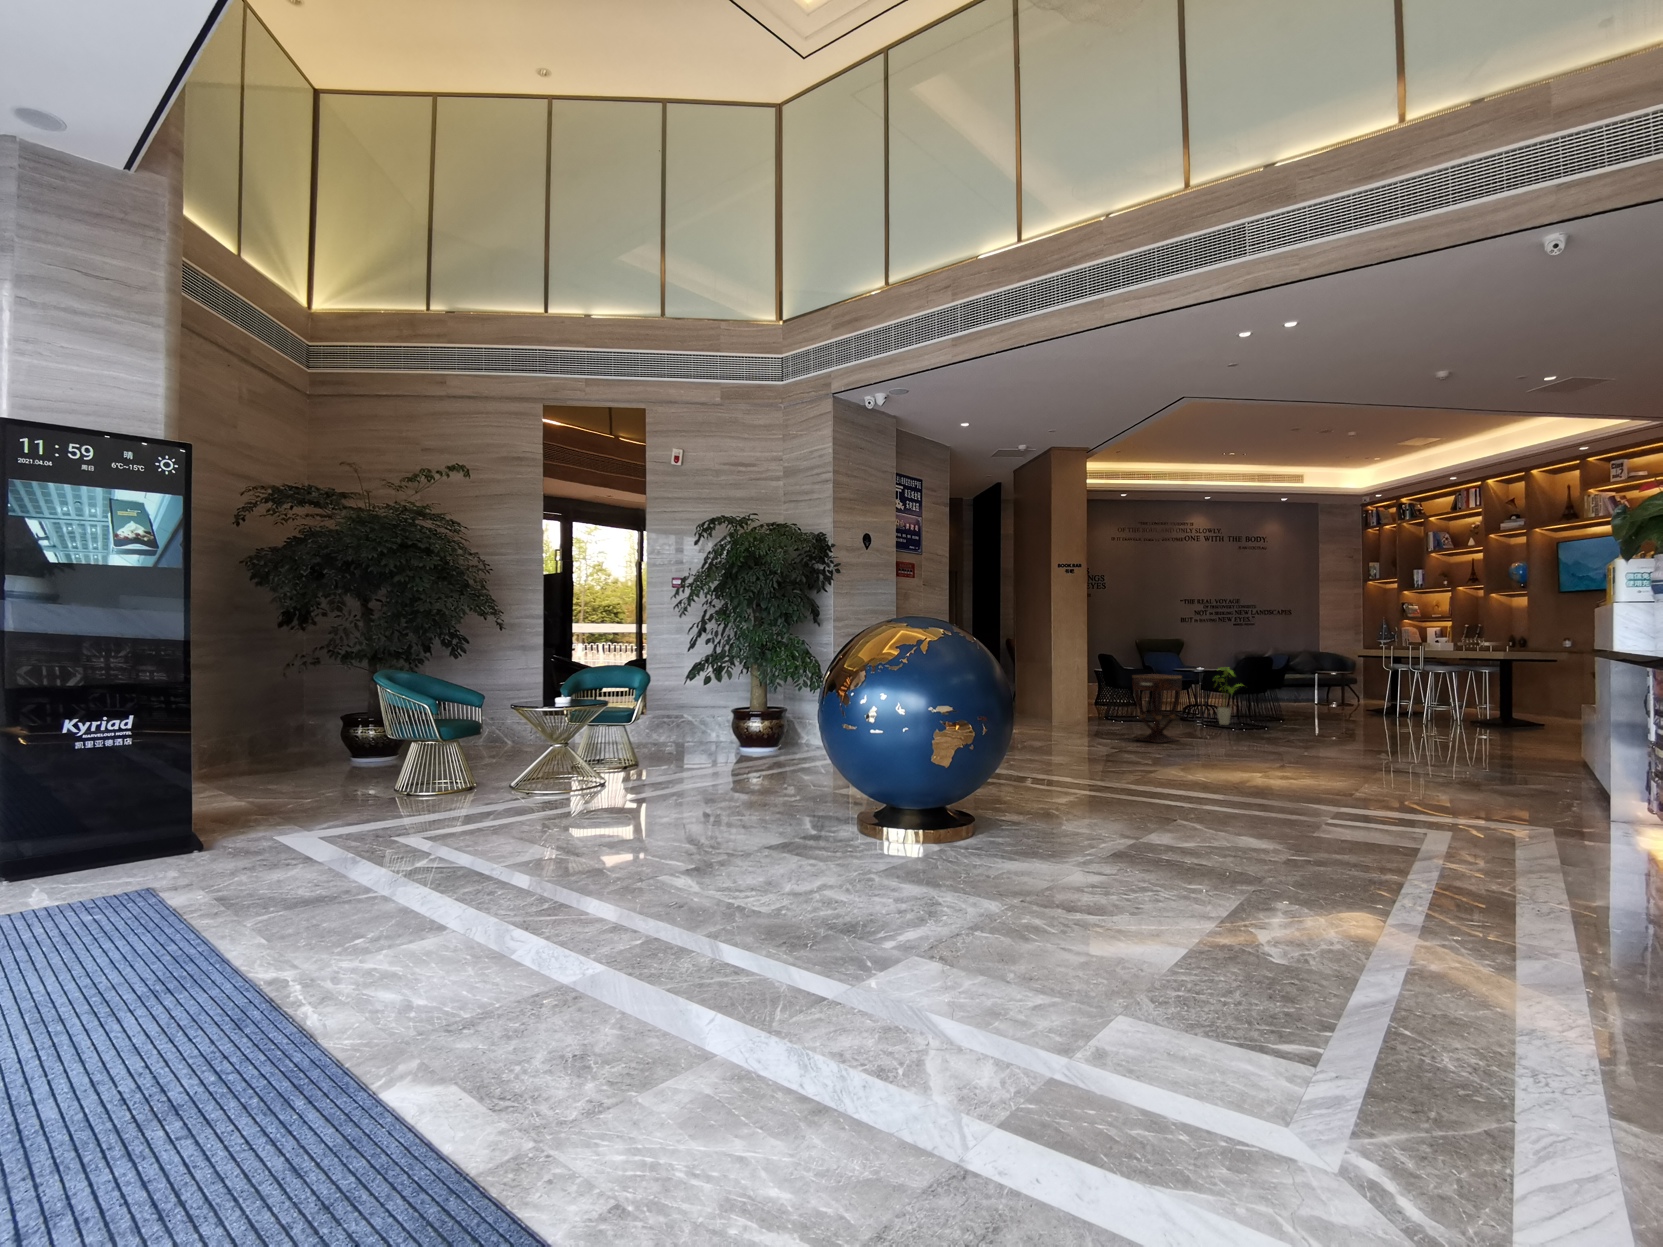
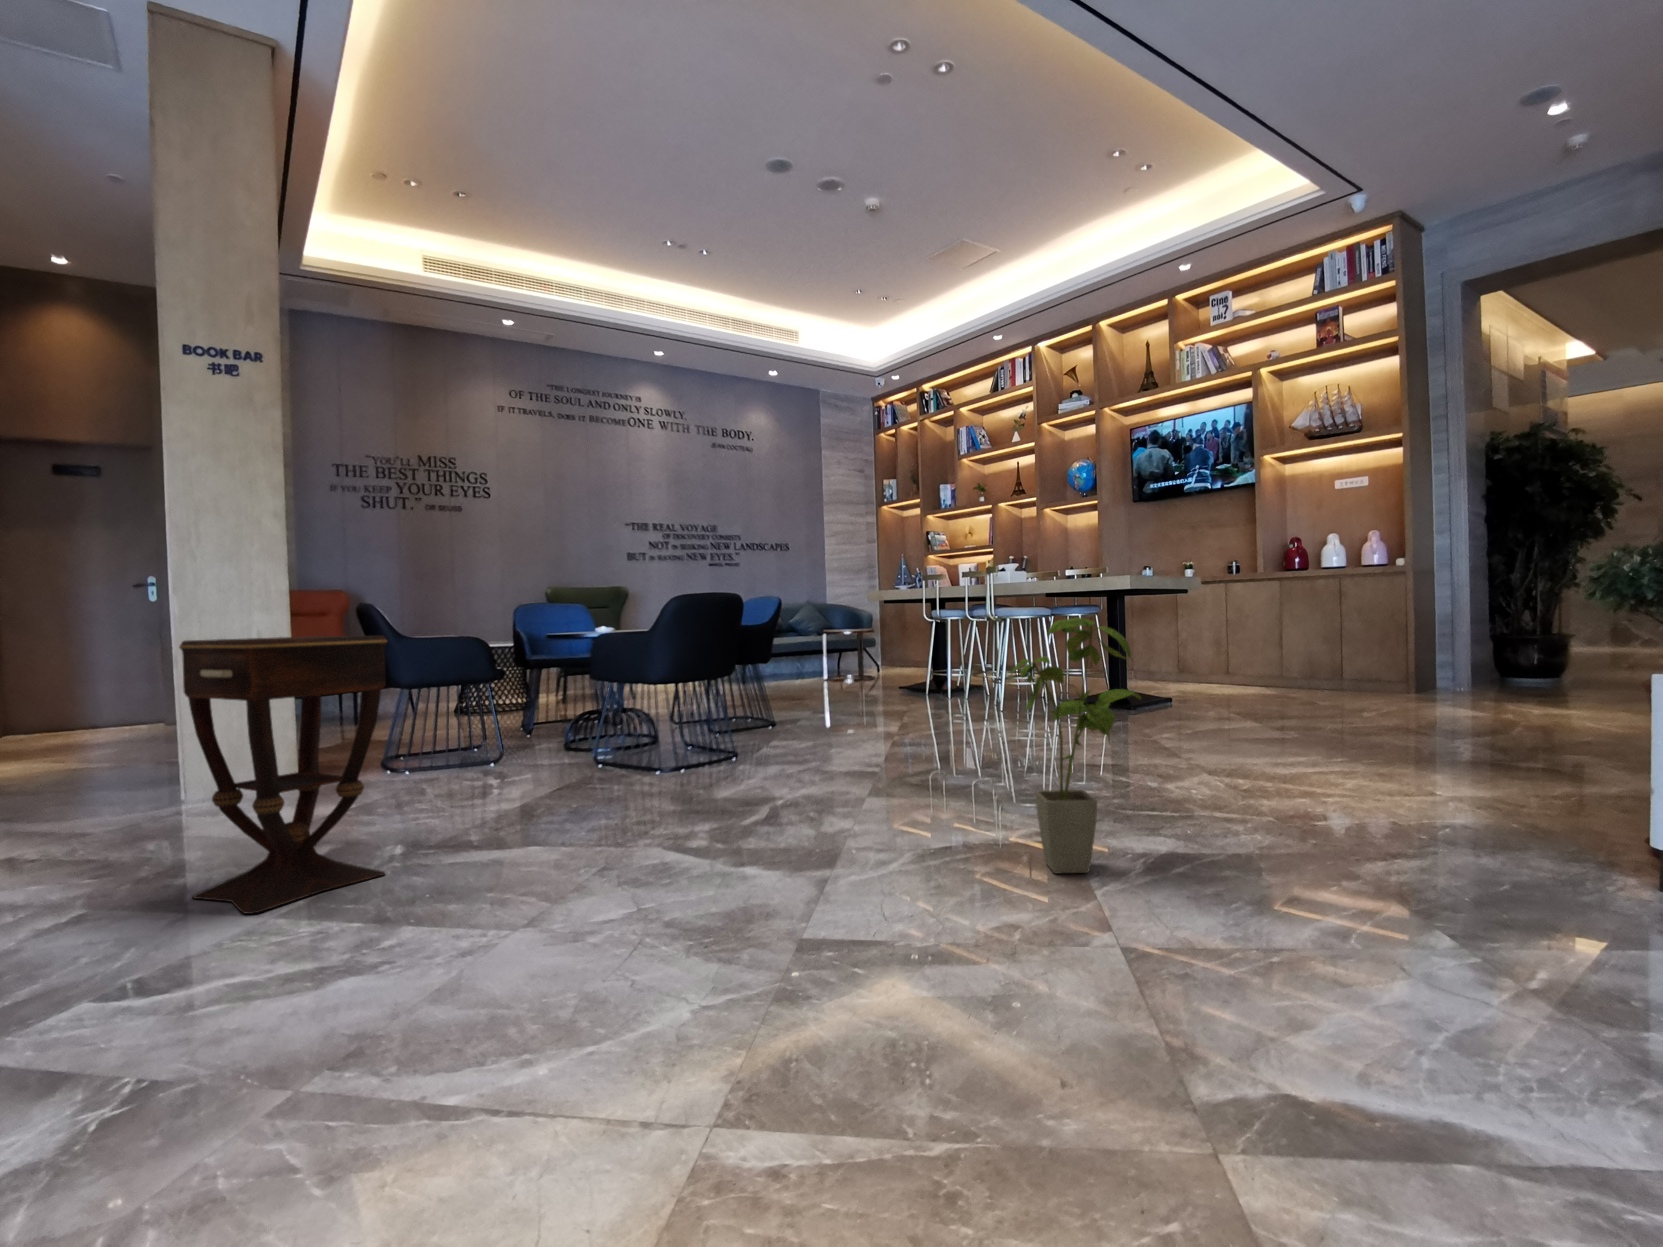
house plant: present [1213,667,1240,725] -> present [1011,617,1141,873]

